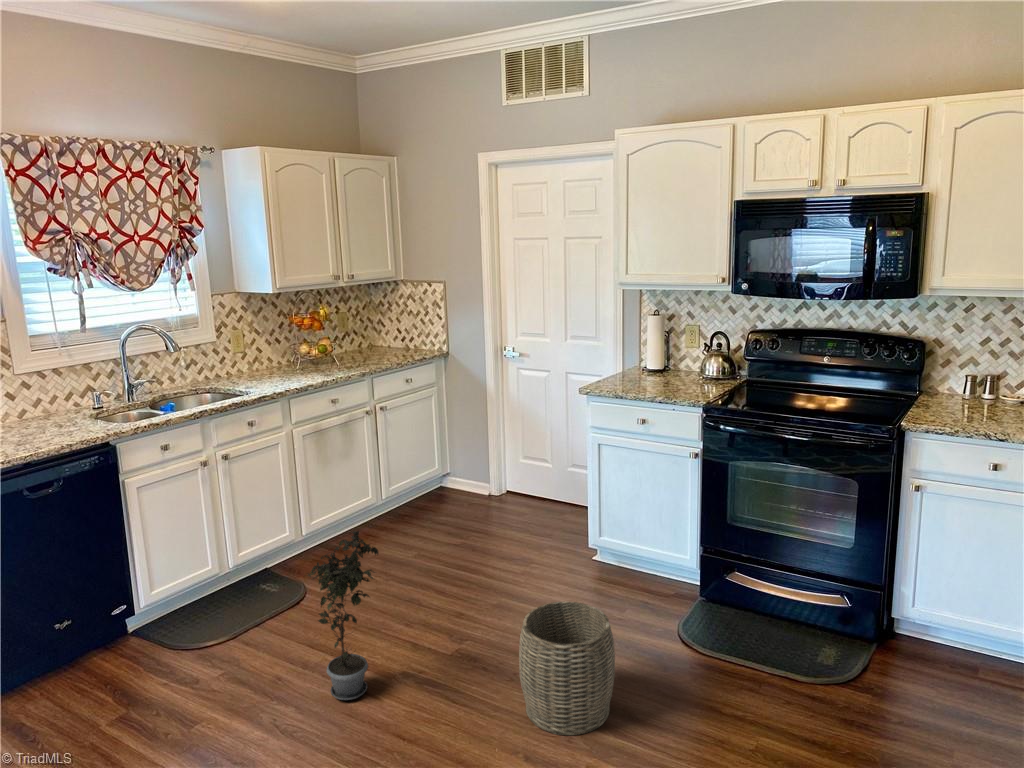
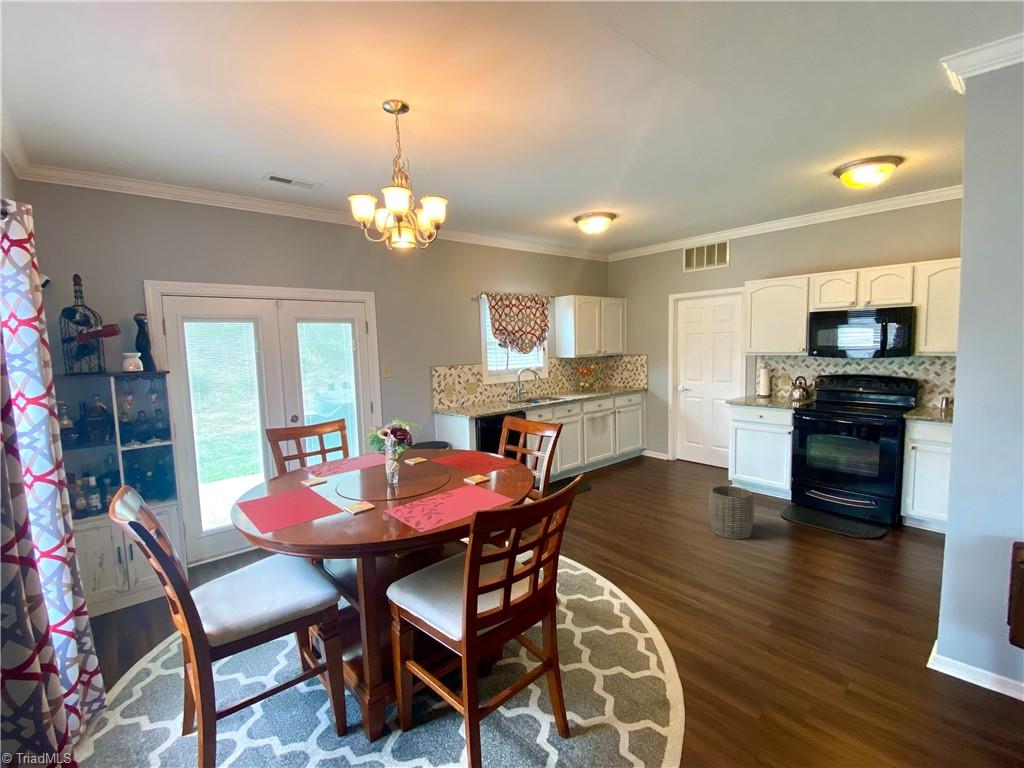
potted plant: present [308,531,378,700] -> none [613,448,645,521]

